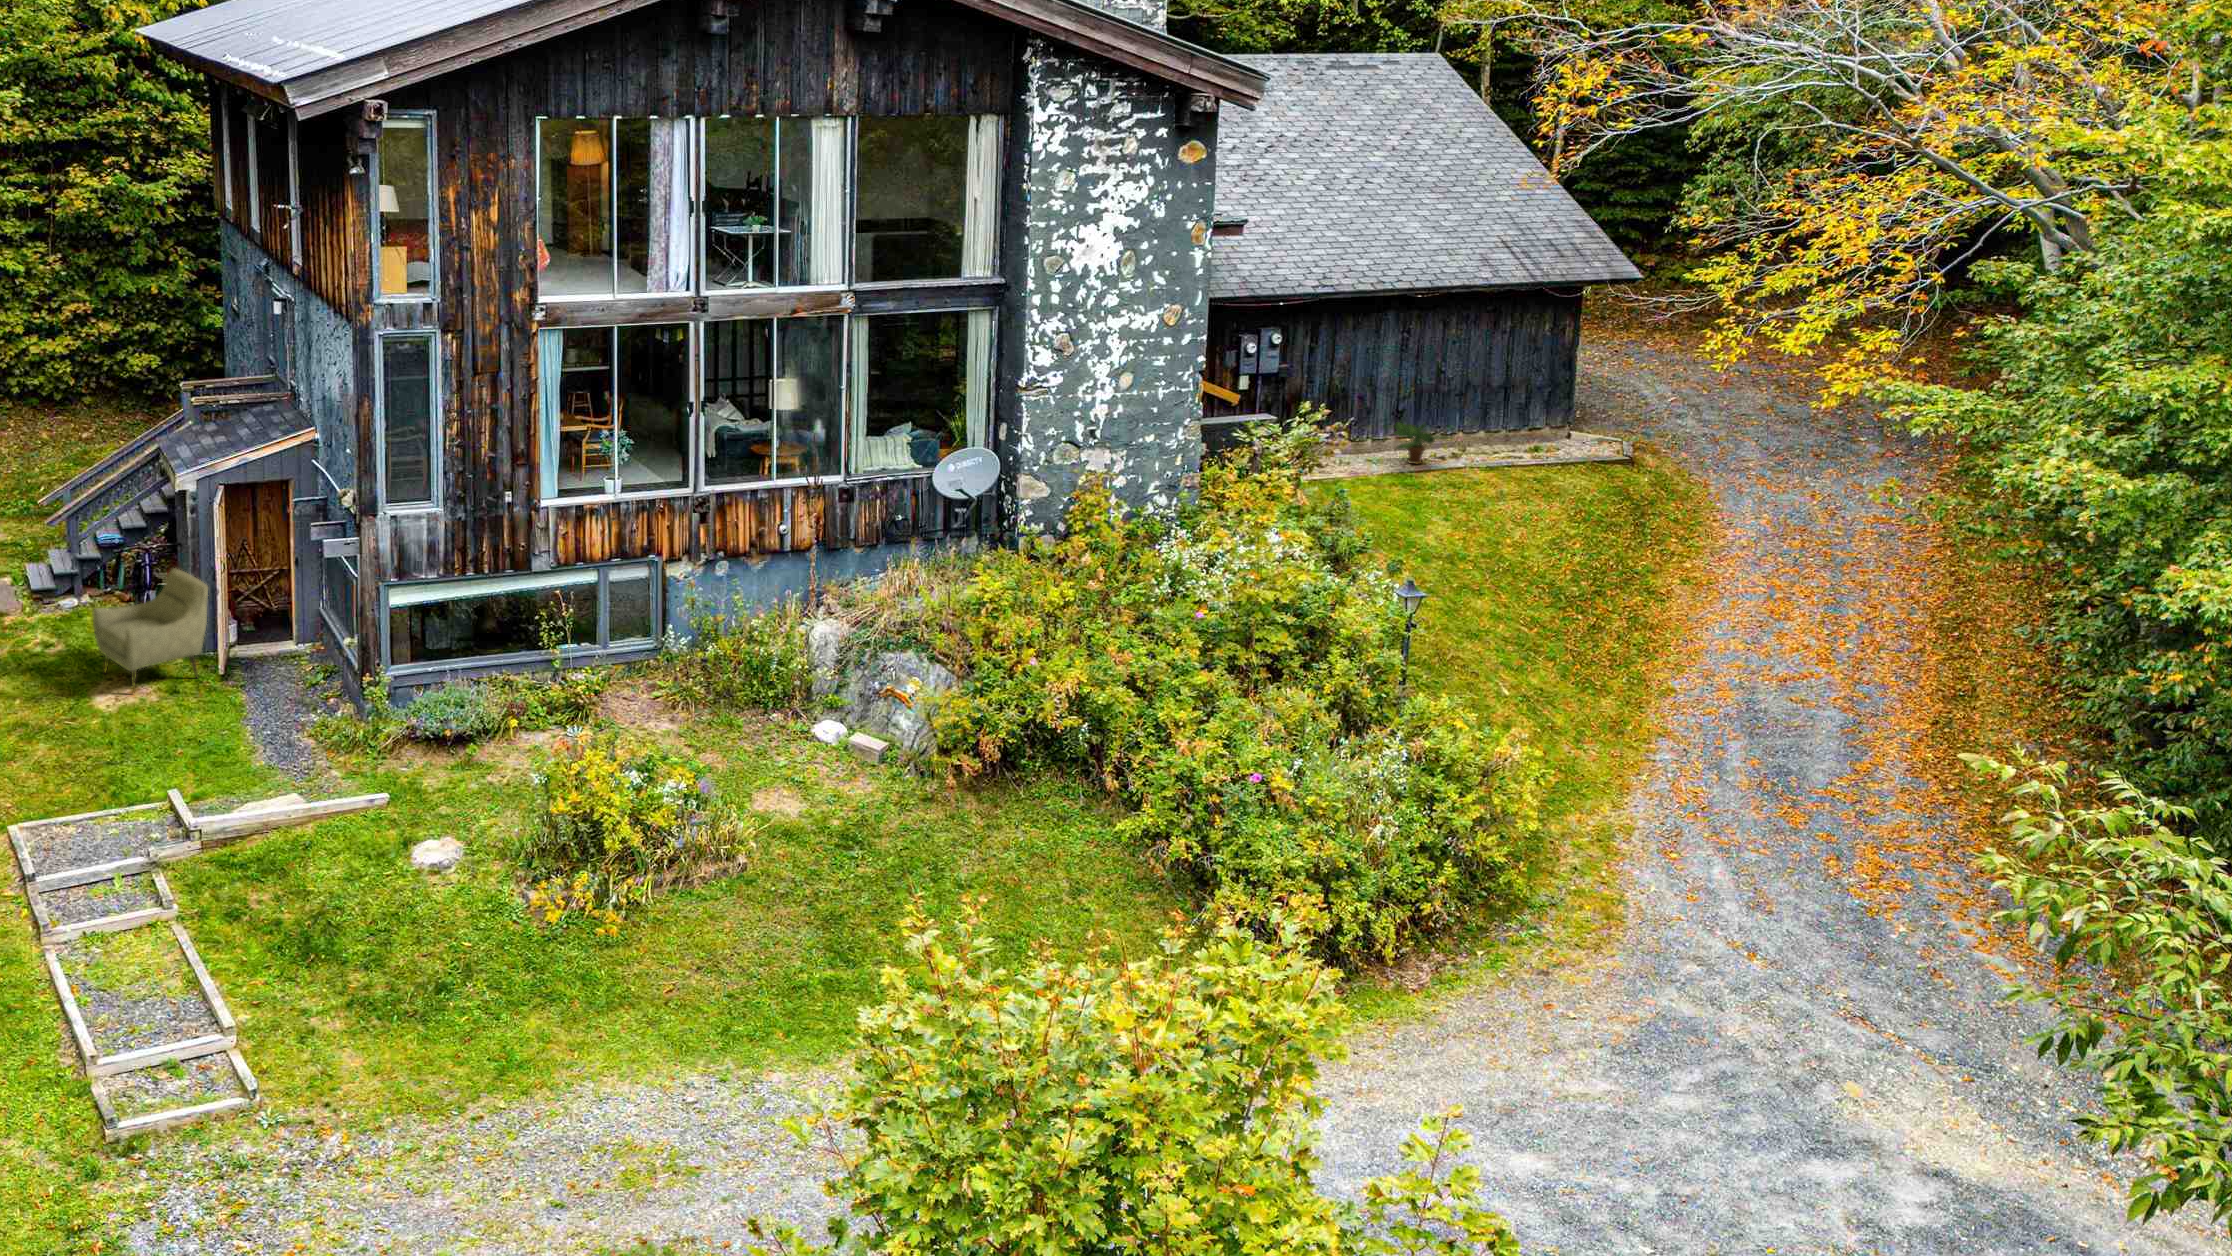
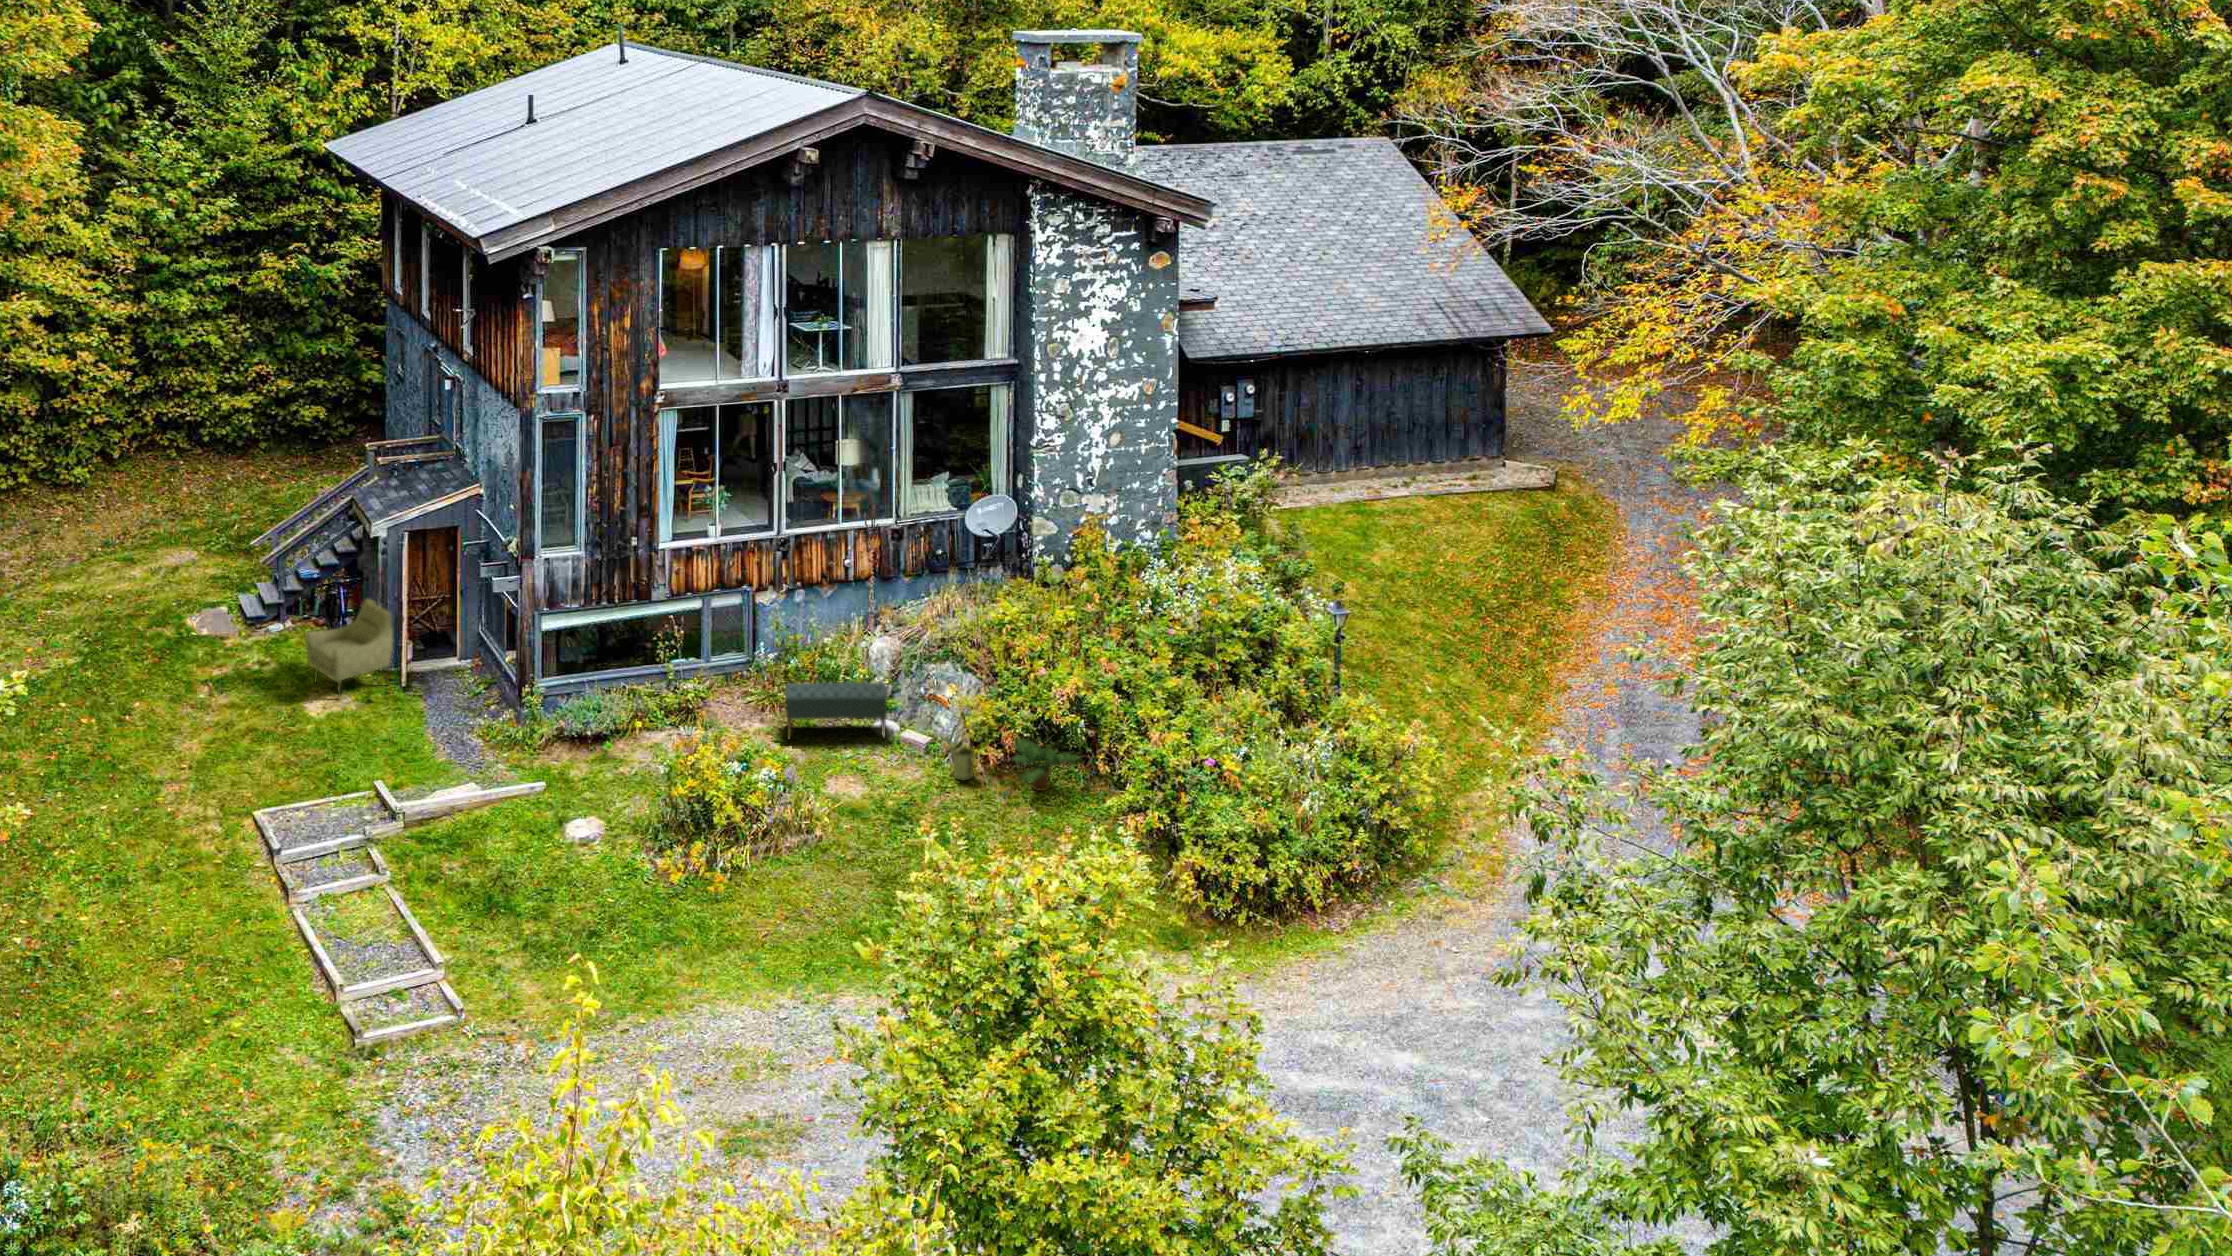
potted plant: present [1393,422,1448,464] -> present [1012,738,1080,791]
bench: none [702,676,834,749] -> present [785,682,888,739]
watering can: none [905,743,945,802] -> present [944,736,974,781]

